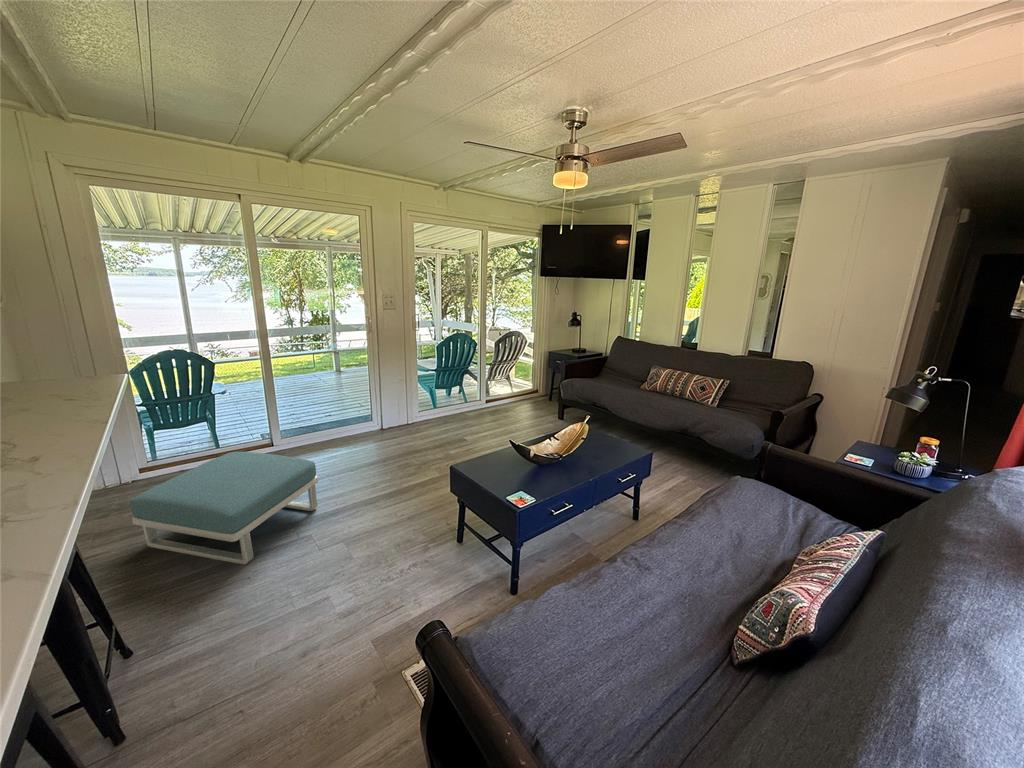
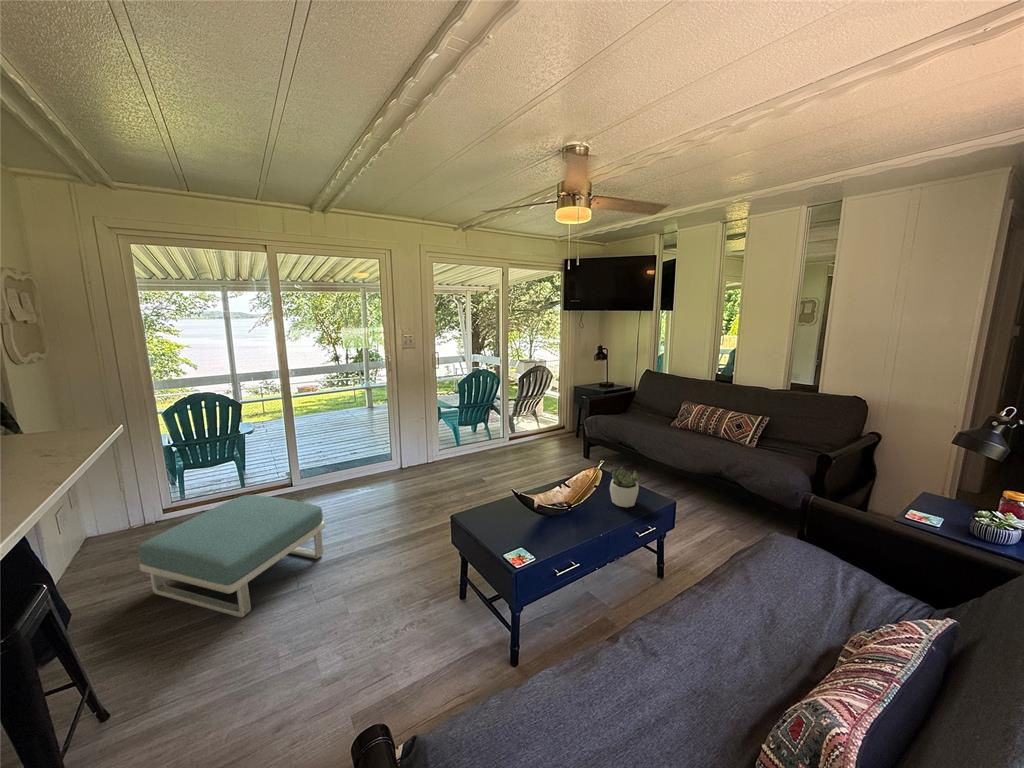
succulent plant: none [593,421,619,457] -> present [610,467,639,507]

